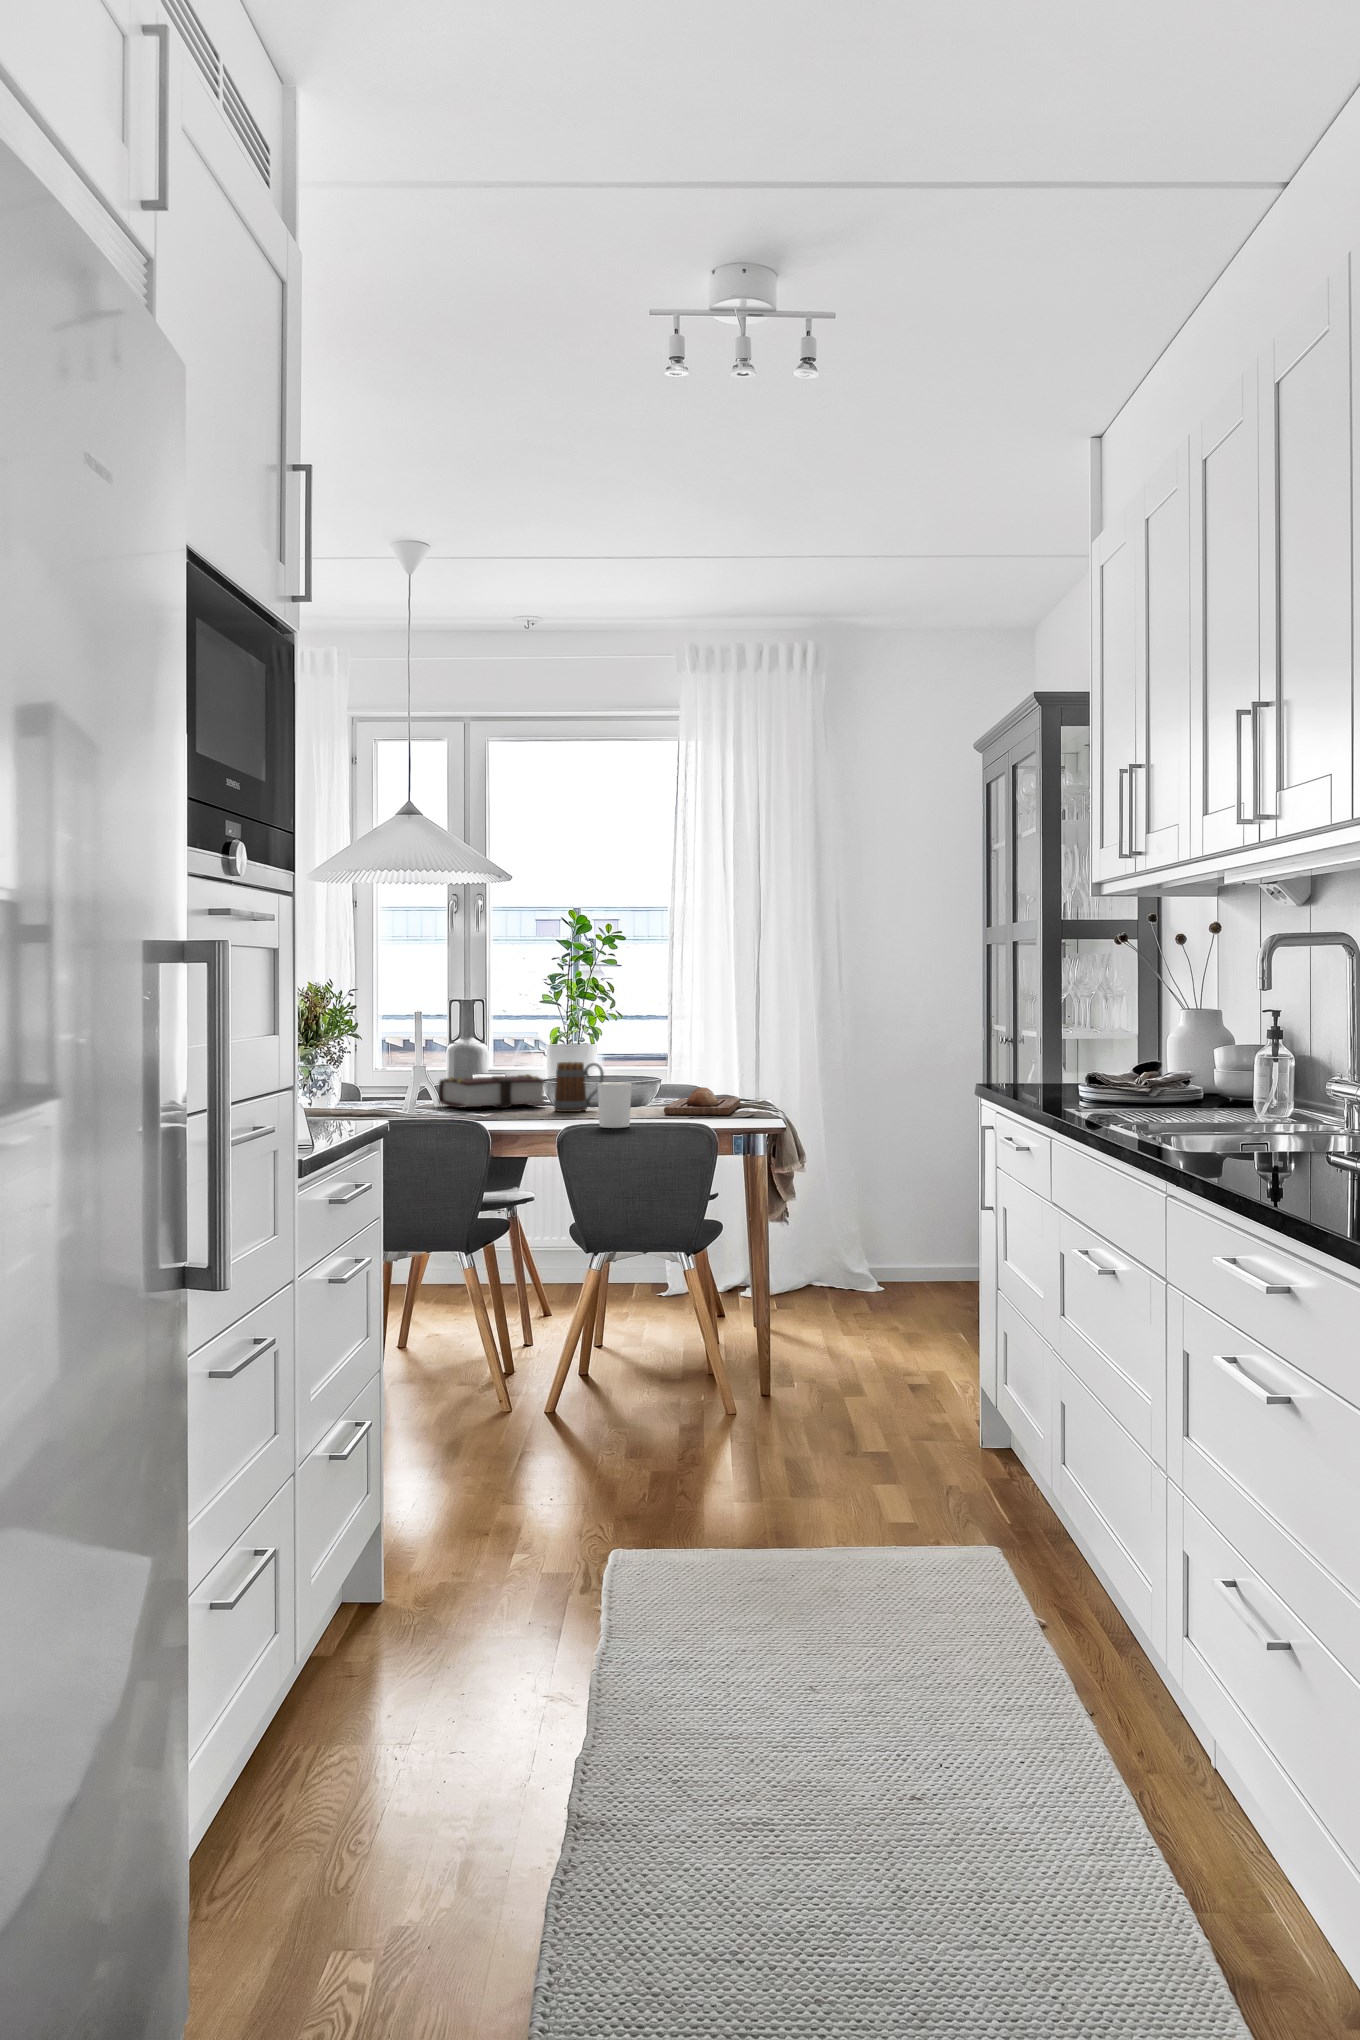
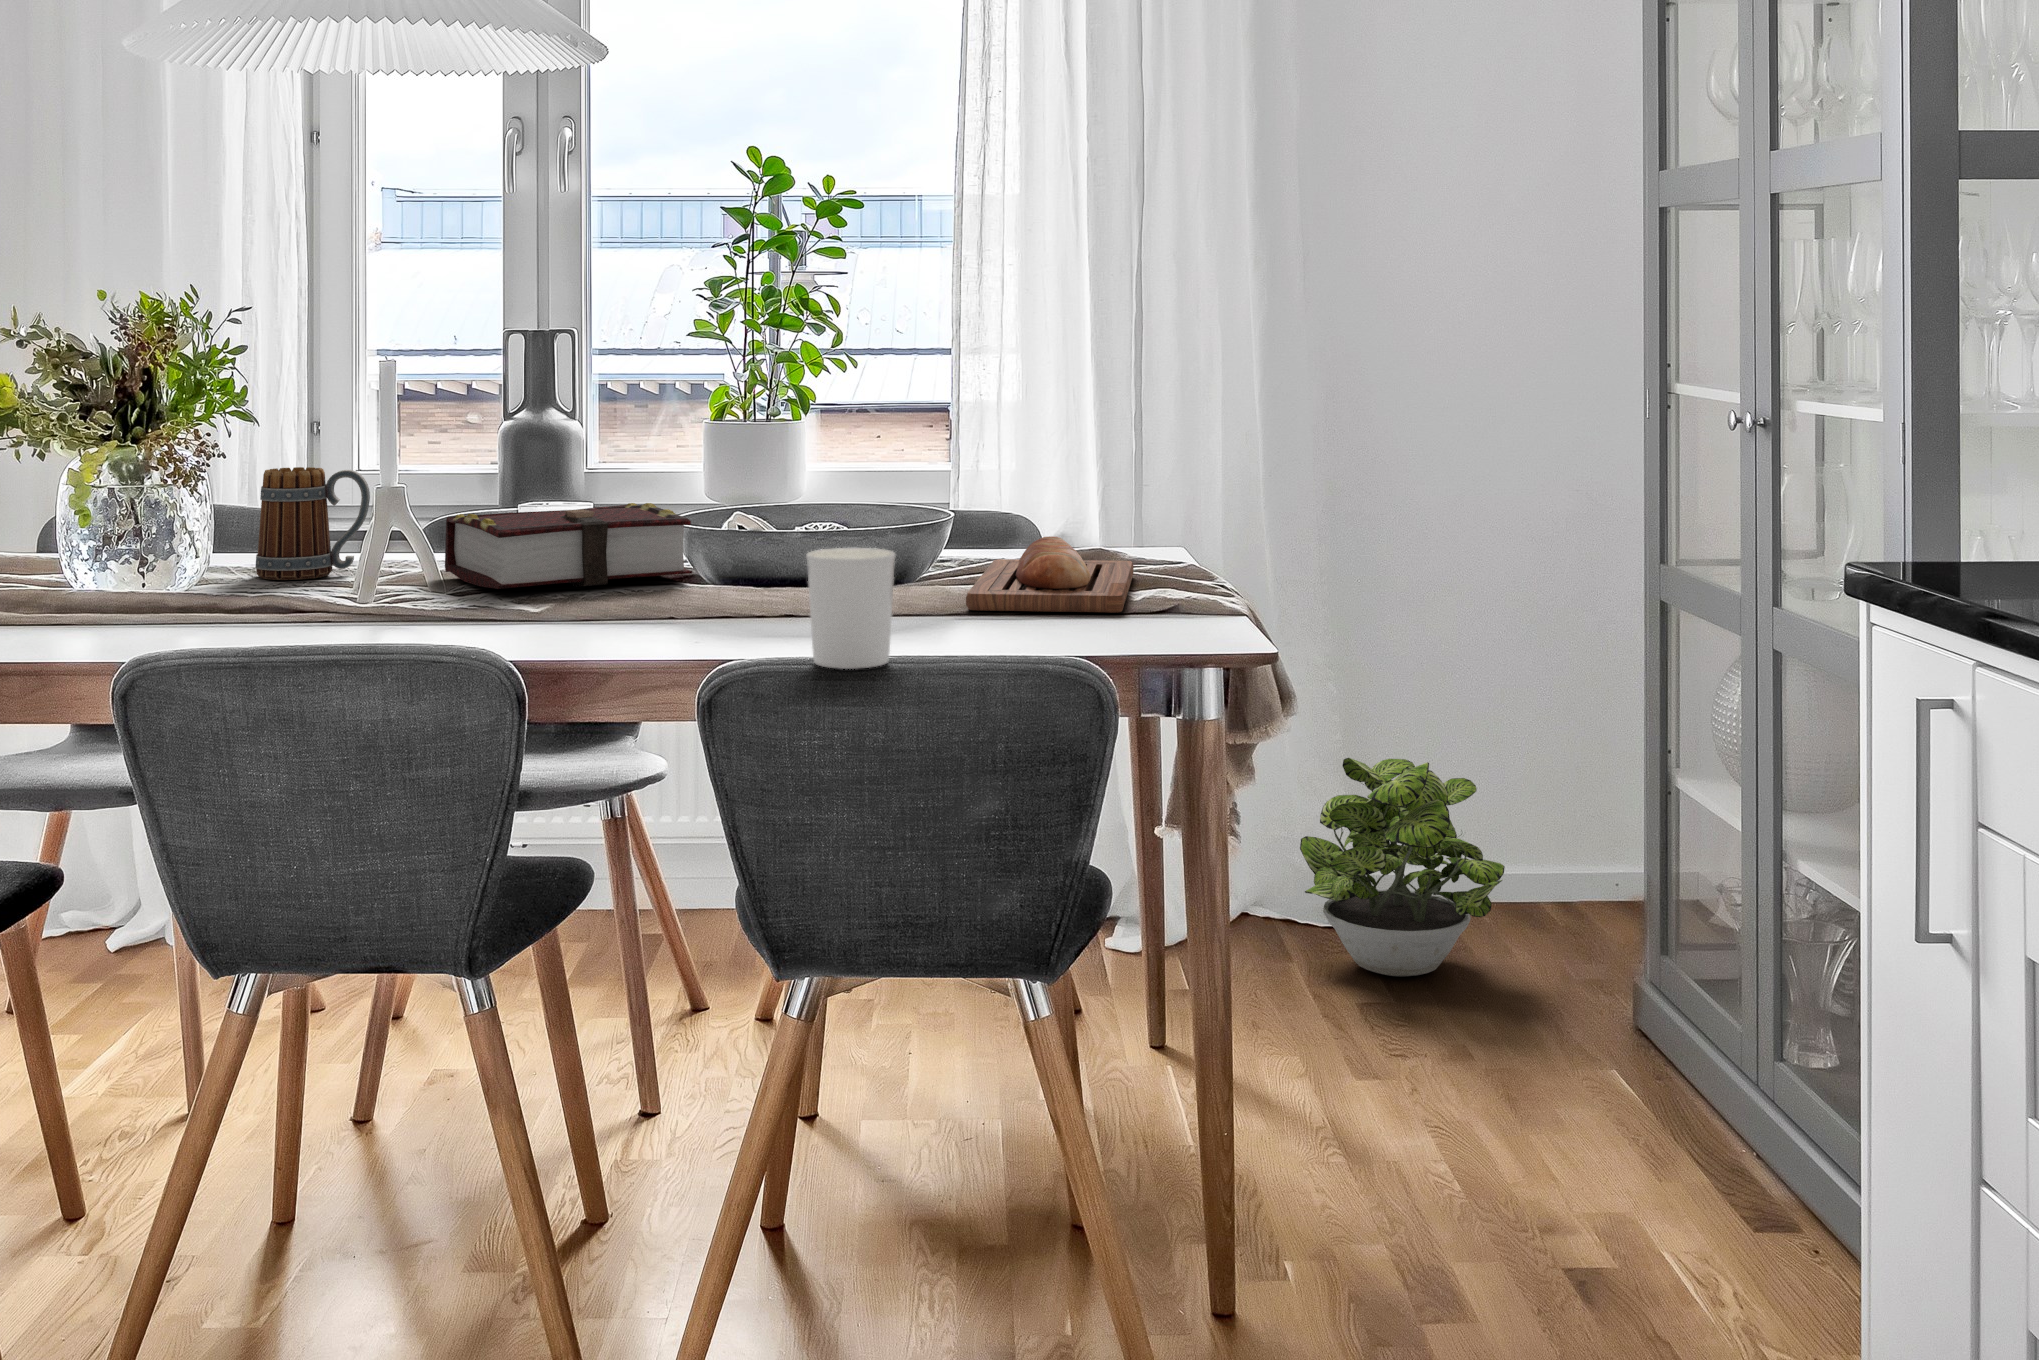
mug: present [554,1062,604,1112] -> present [255,467,370,580]
potted plant: none [833,1202,927,1306] -> present [1300,758,1505,977]

